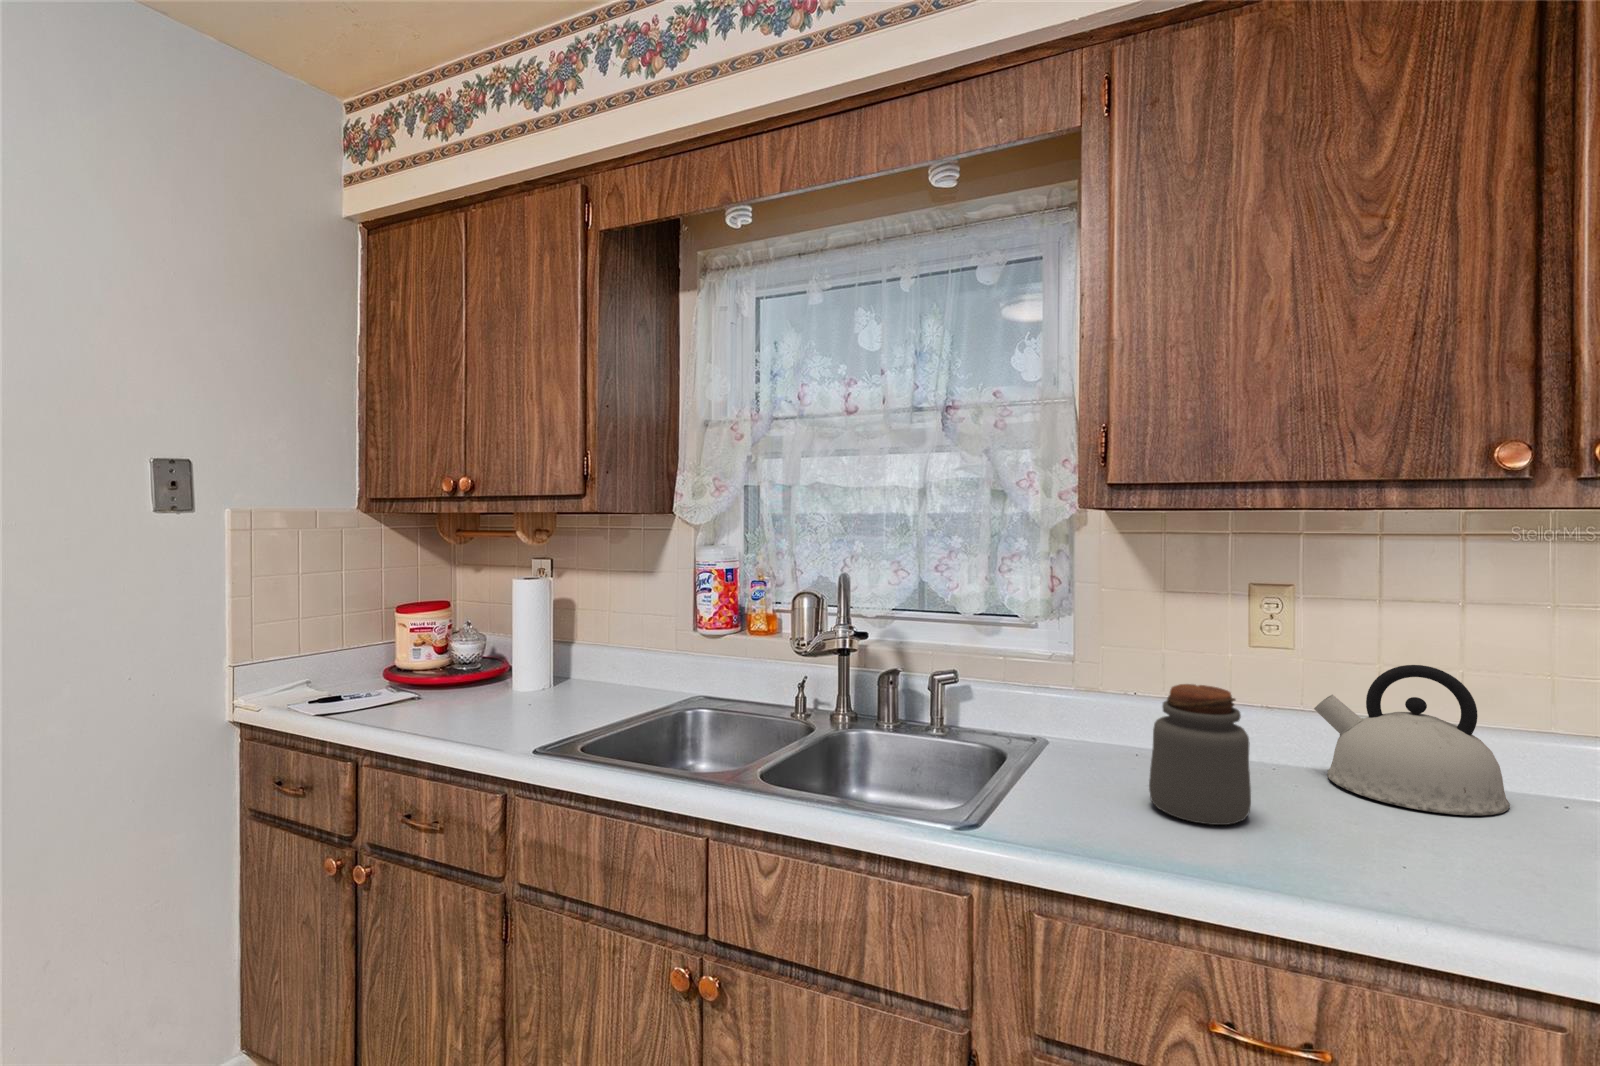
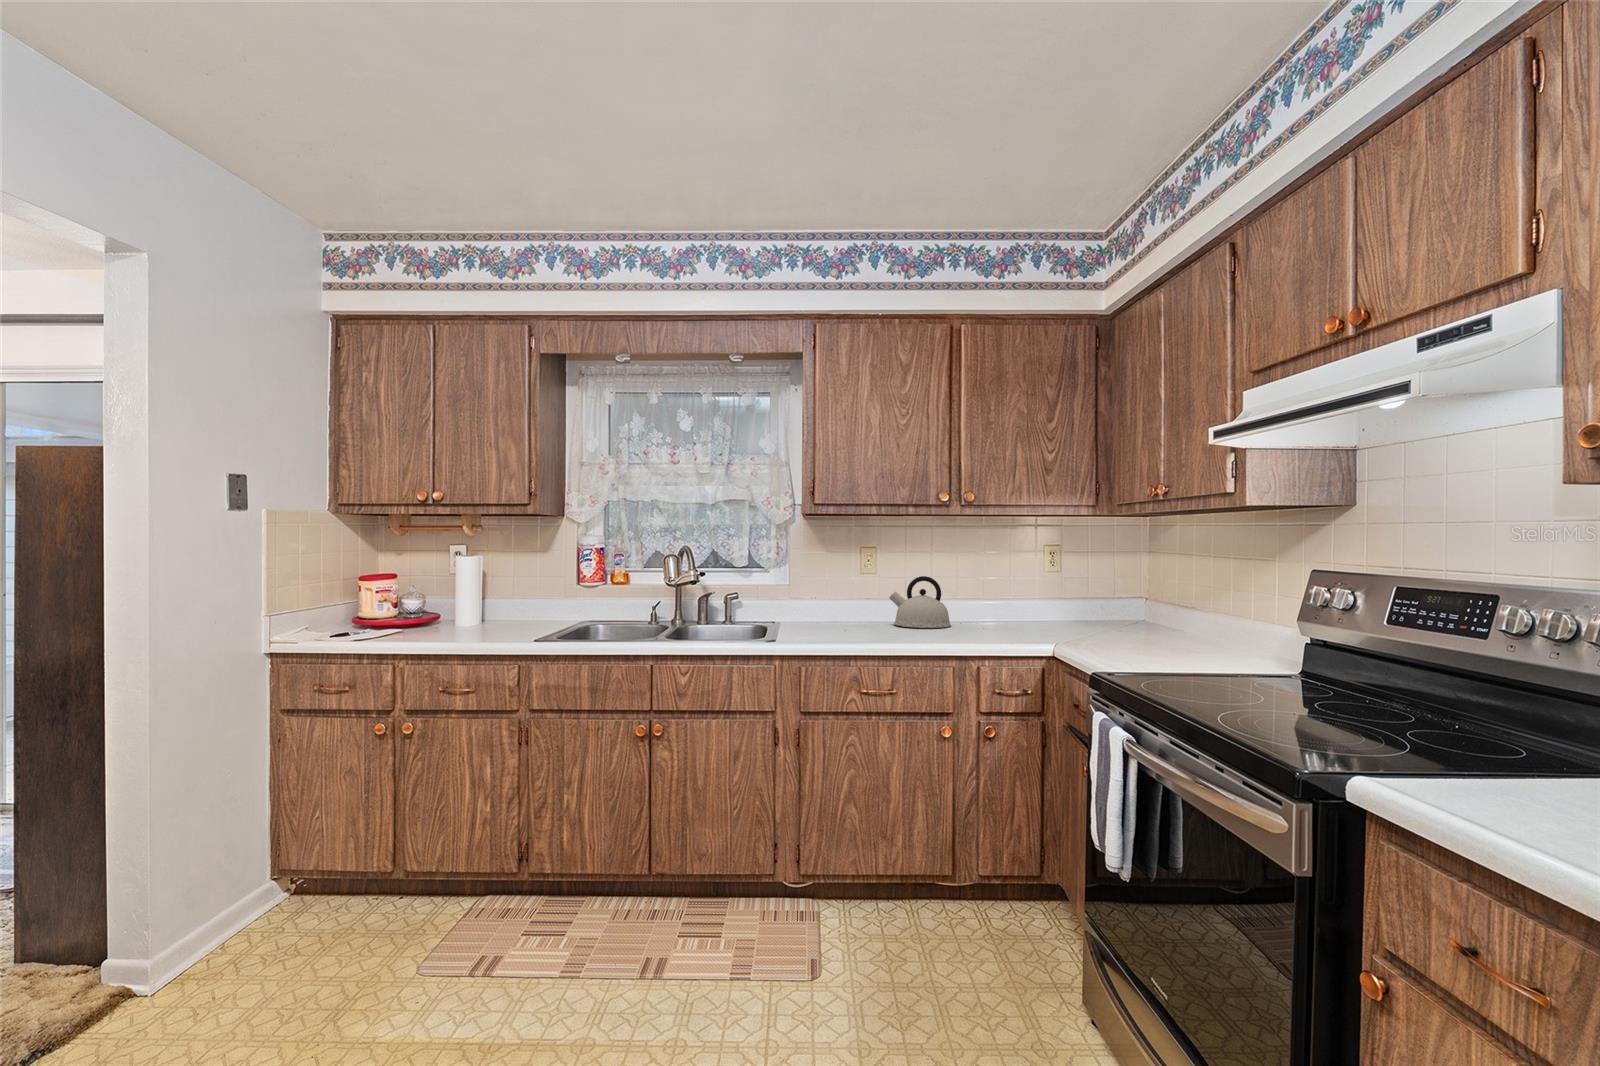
jar: present [1149,684,1251,825] -> none [833,585,869,635]

